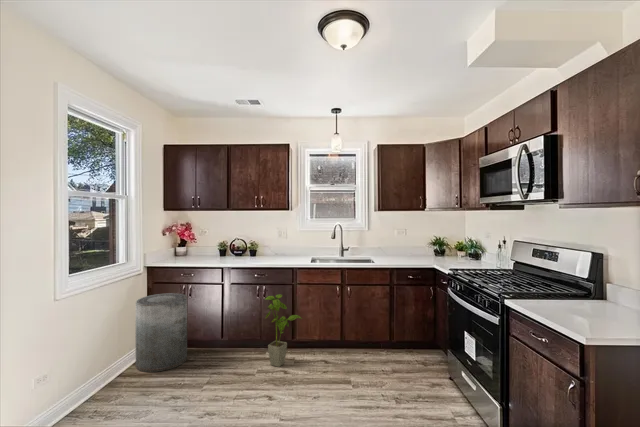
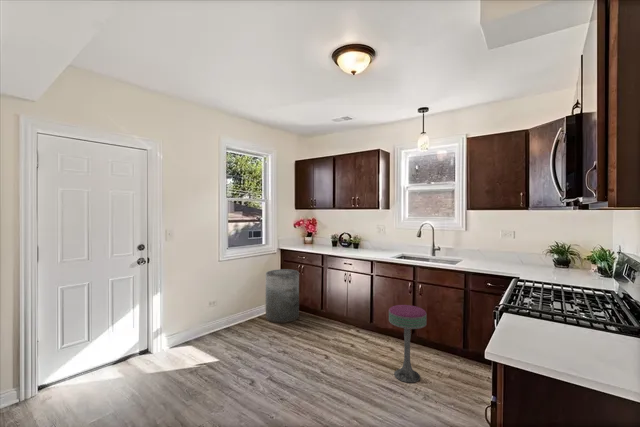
house plant: present [266,294,302,367] -> none [341,281,371,341]
bar stool: none [345,310,384,393] -> present [389,305,427,383]

